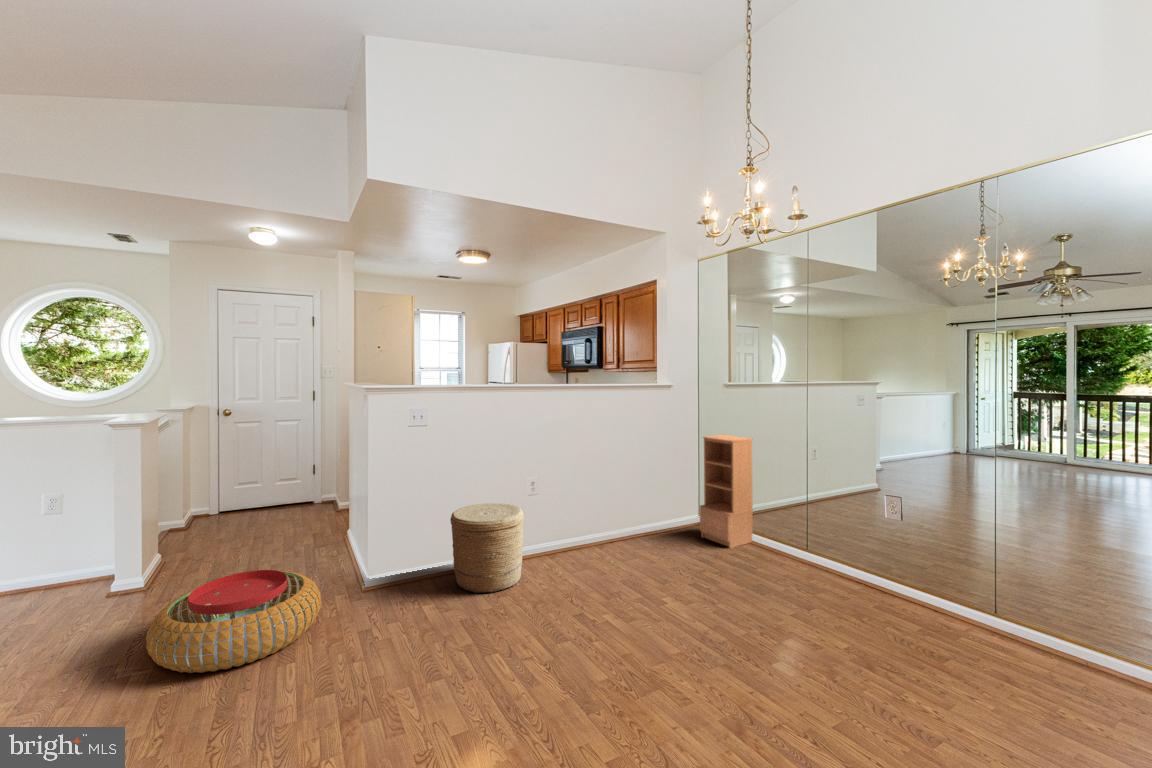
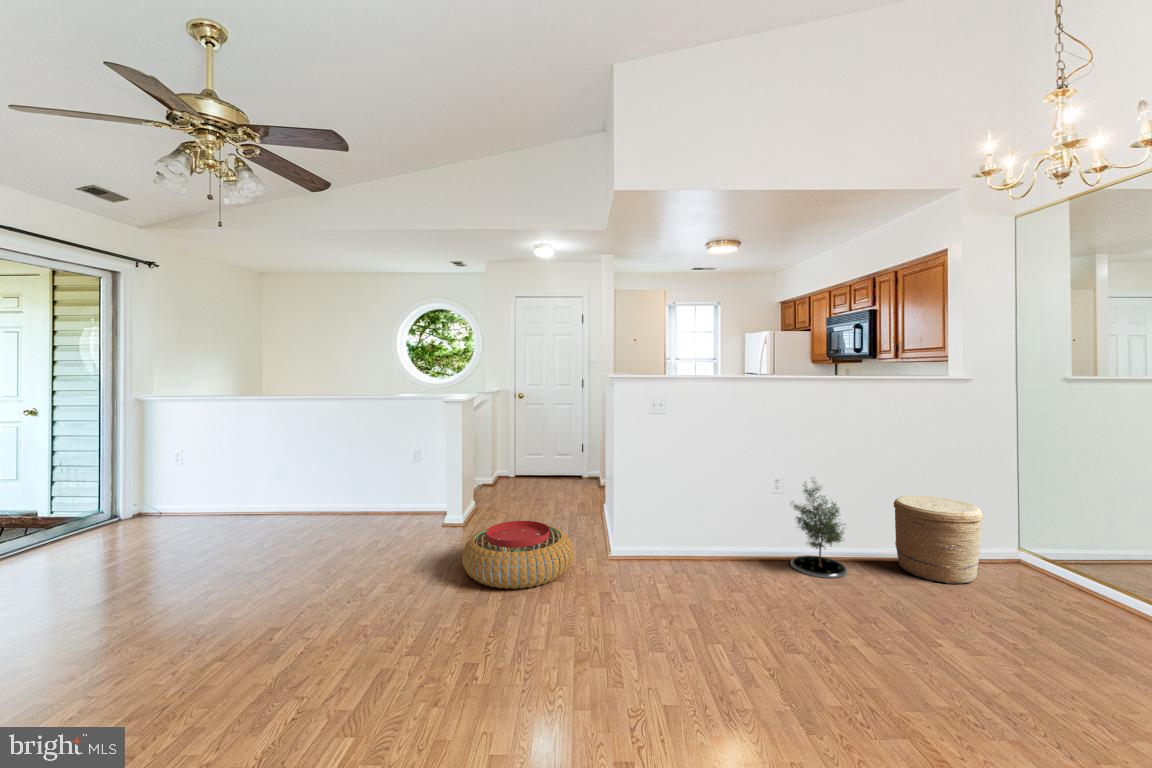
bookcase: present [700,435,753,548] -> none [1003,446,1097,596]
potted tree: none [549,476,599,569] -> present [791,481,847,578]
woven basket: present [450,503,524,593] -> present [894,495,983,584]

